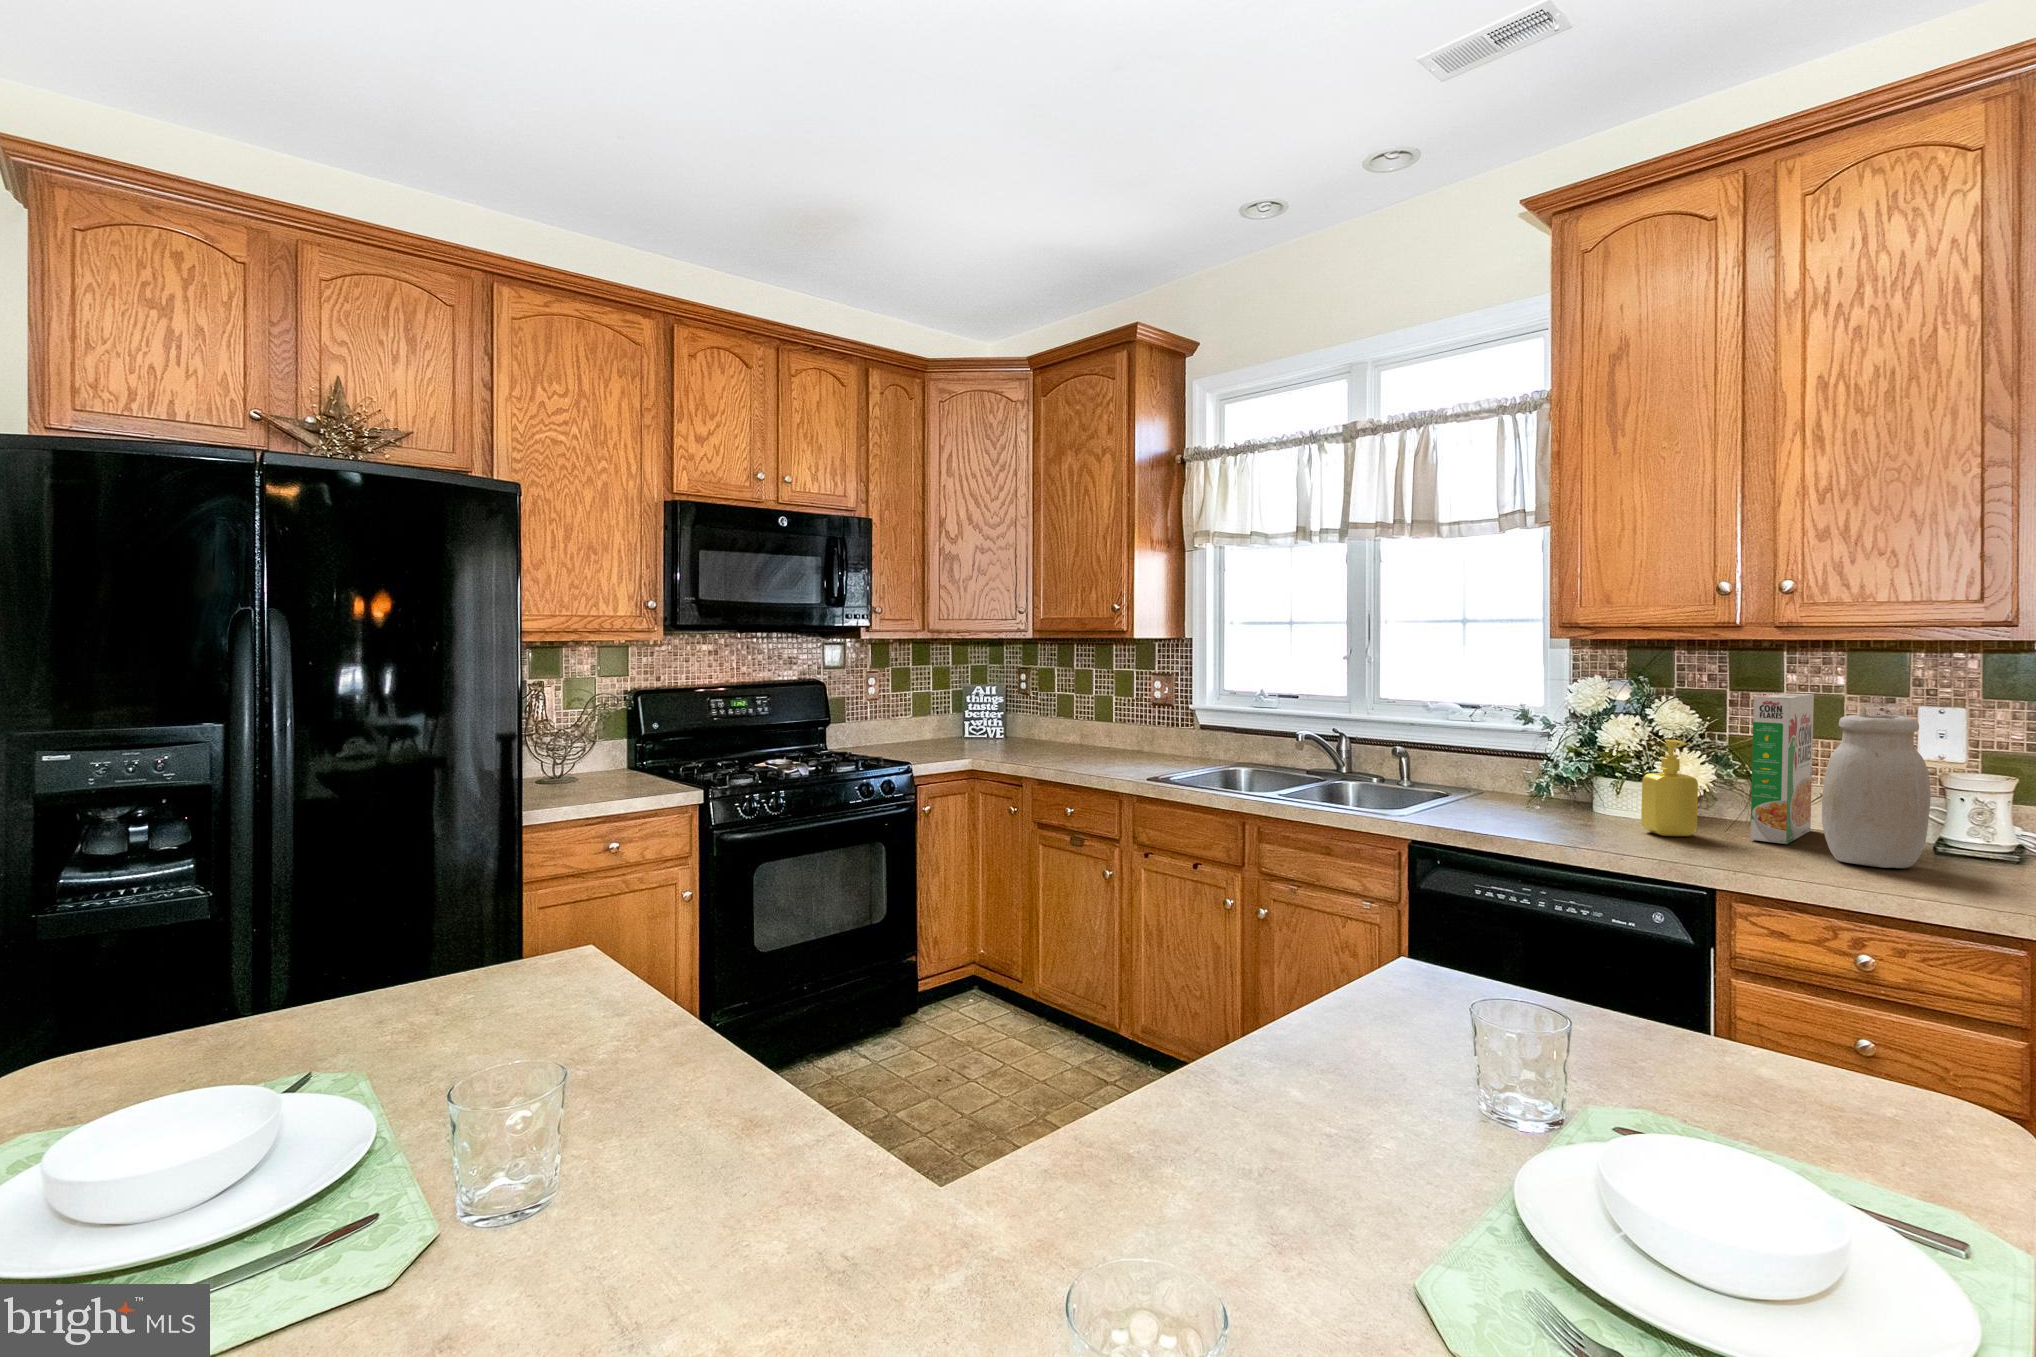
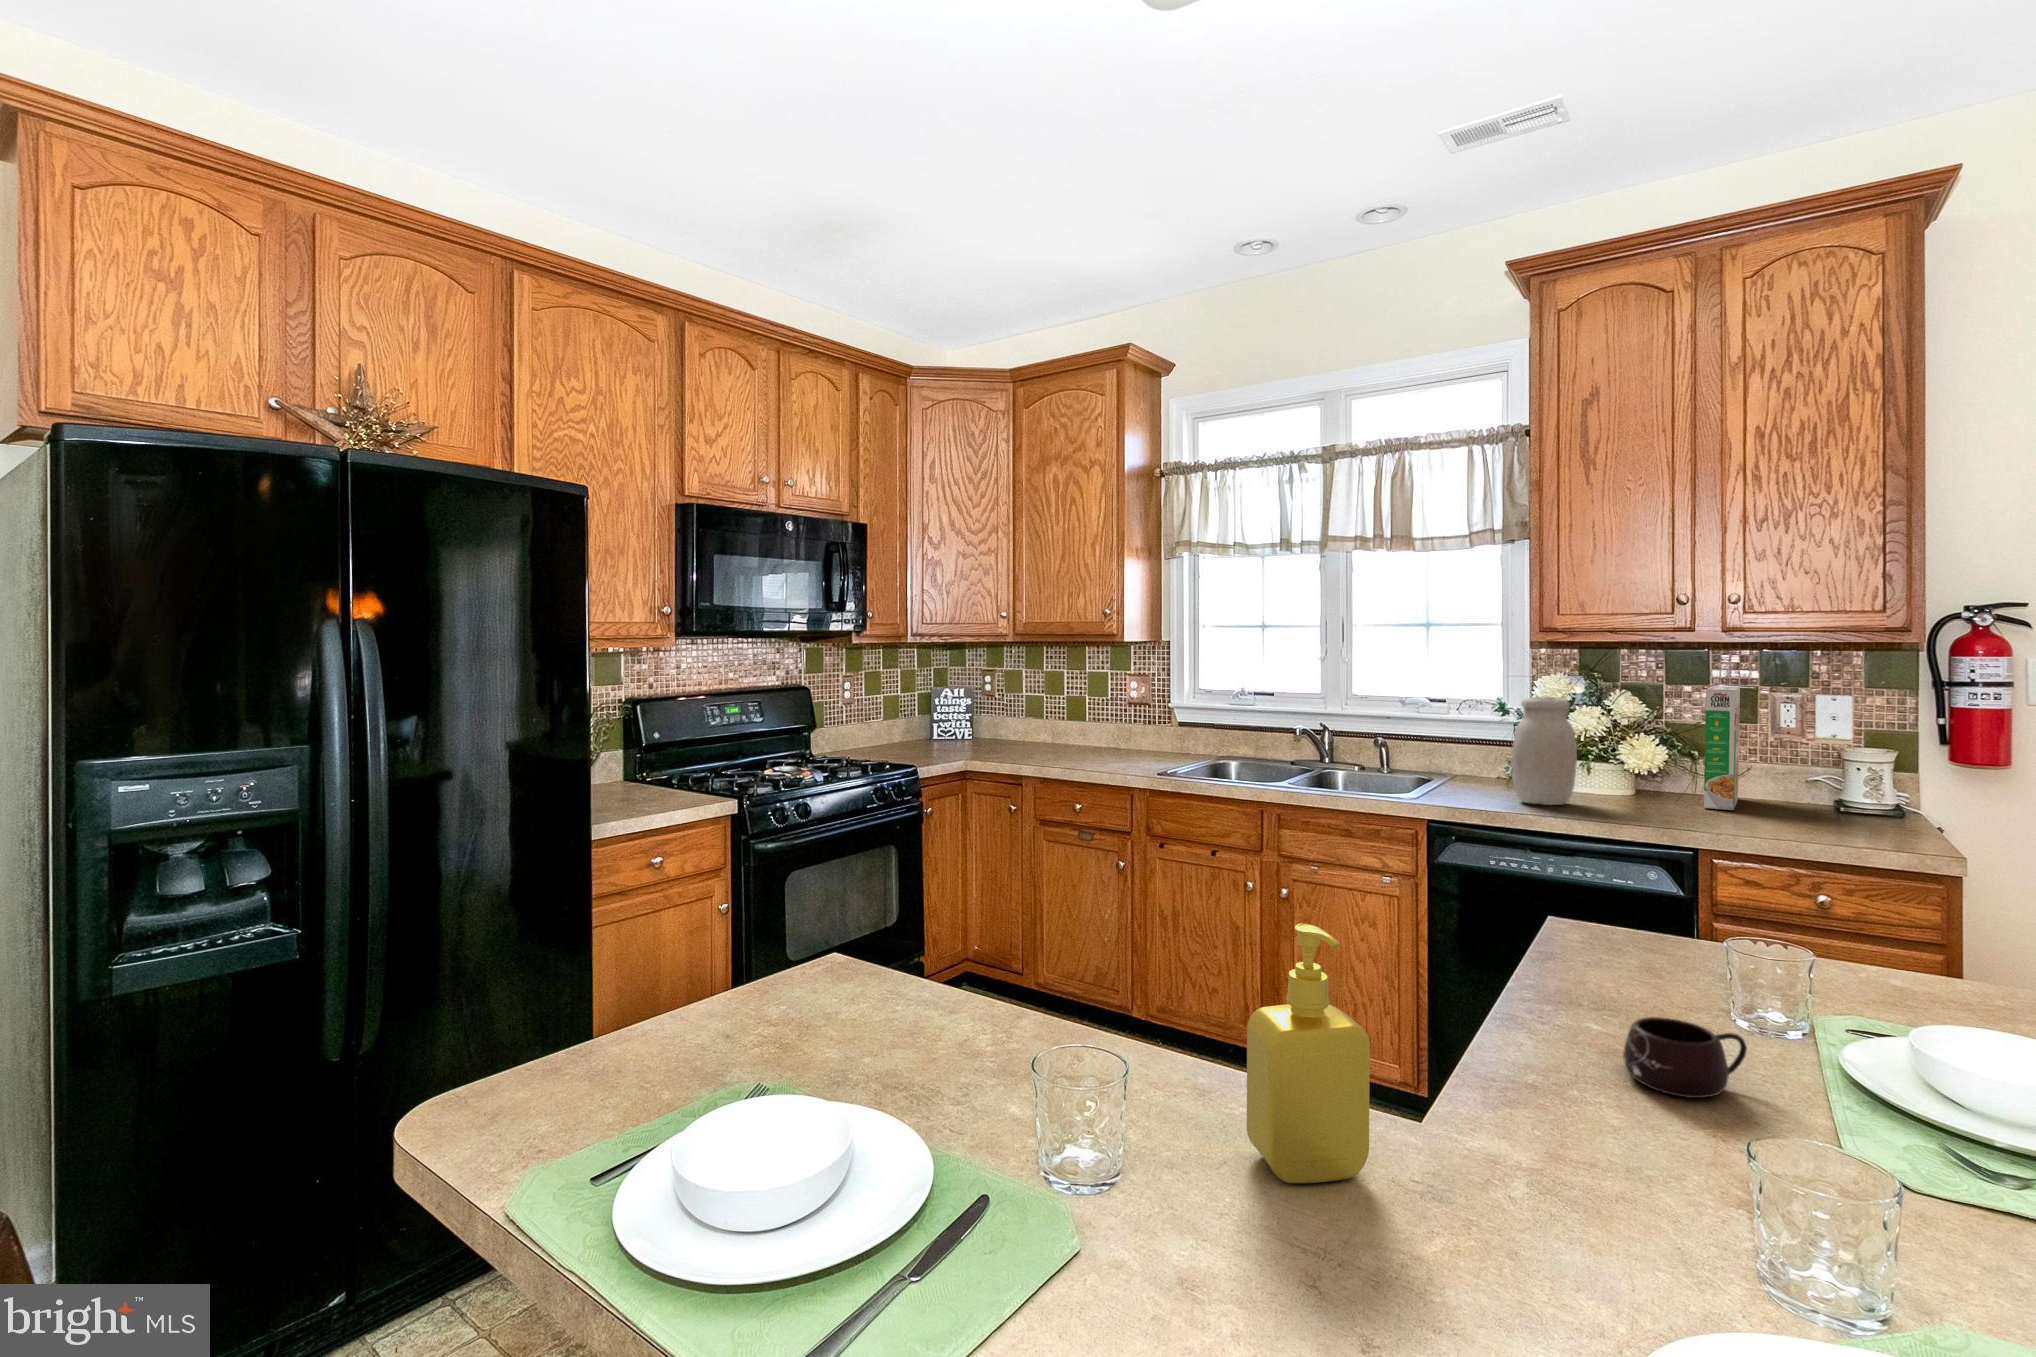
jar: present [1822,715,1931,868] -> present [1512,697,1577,805]
soap dispenser: present [1641,739,1698,836] -> present [1247,924,1370,1183]
mug: none [1214,1102,1364,1215] -> present [1623,1017,1747,1098]

